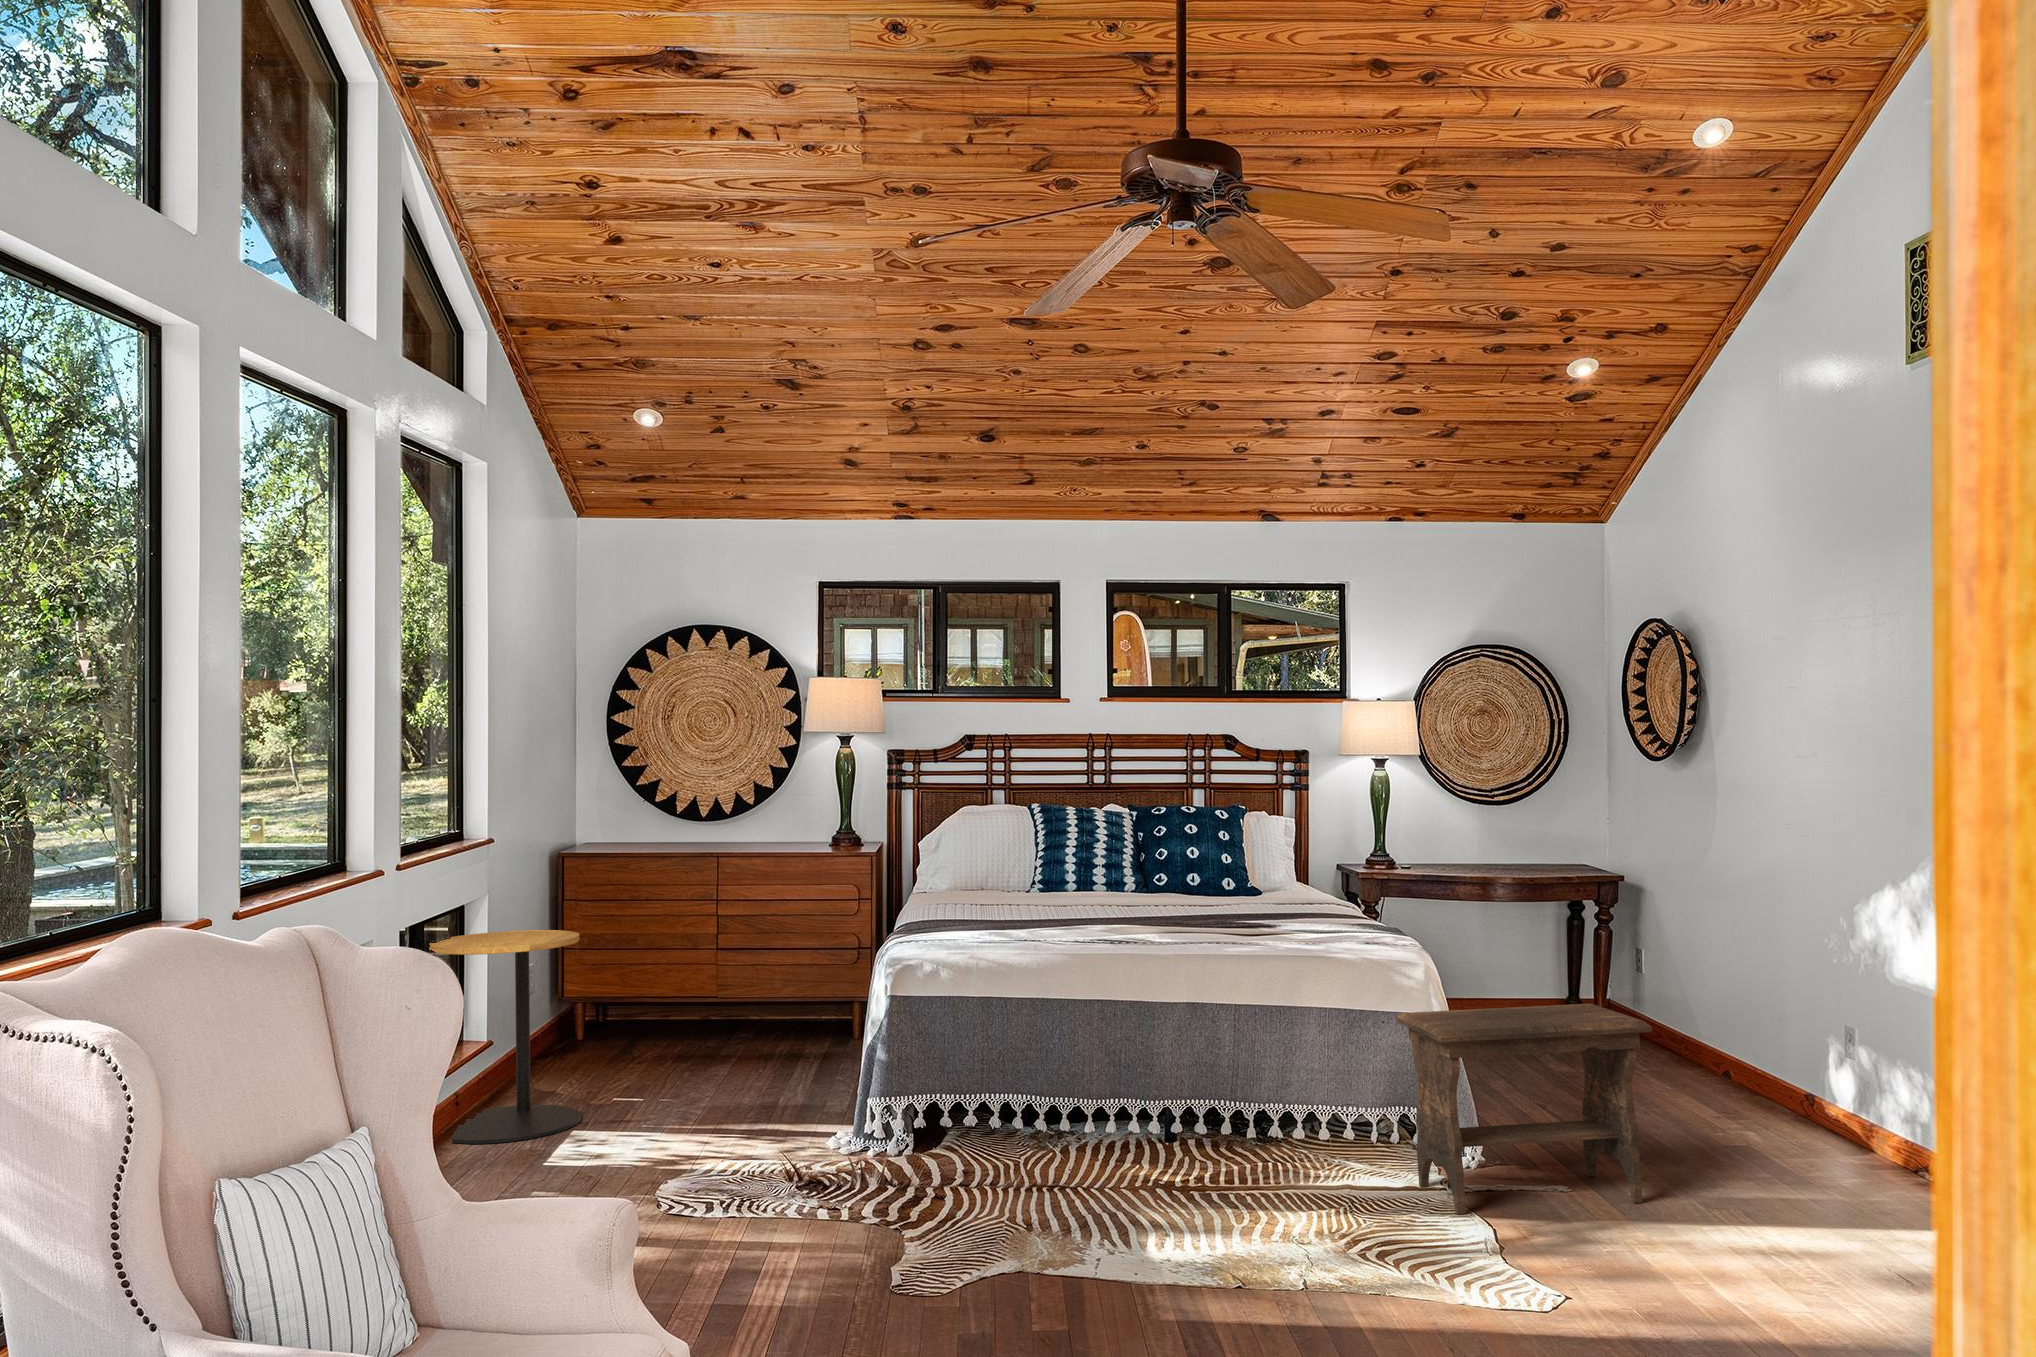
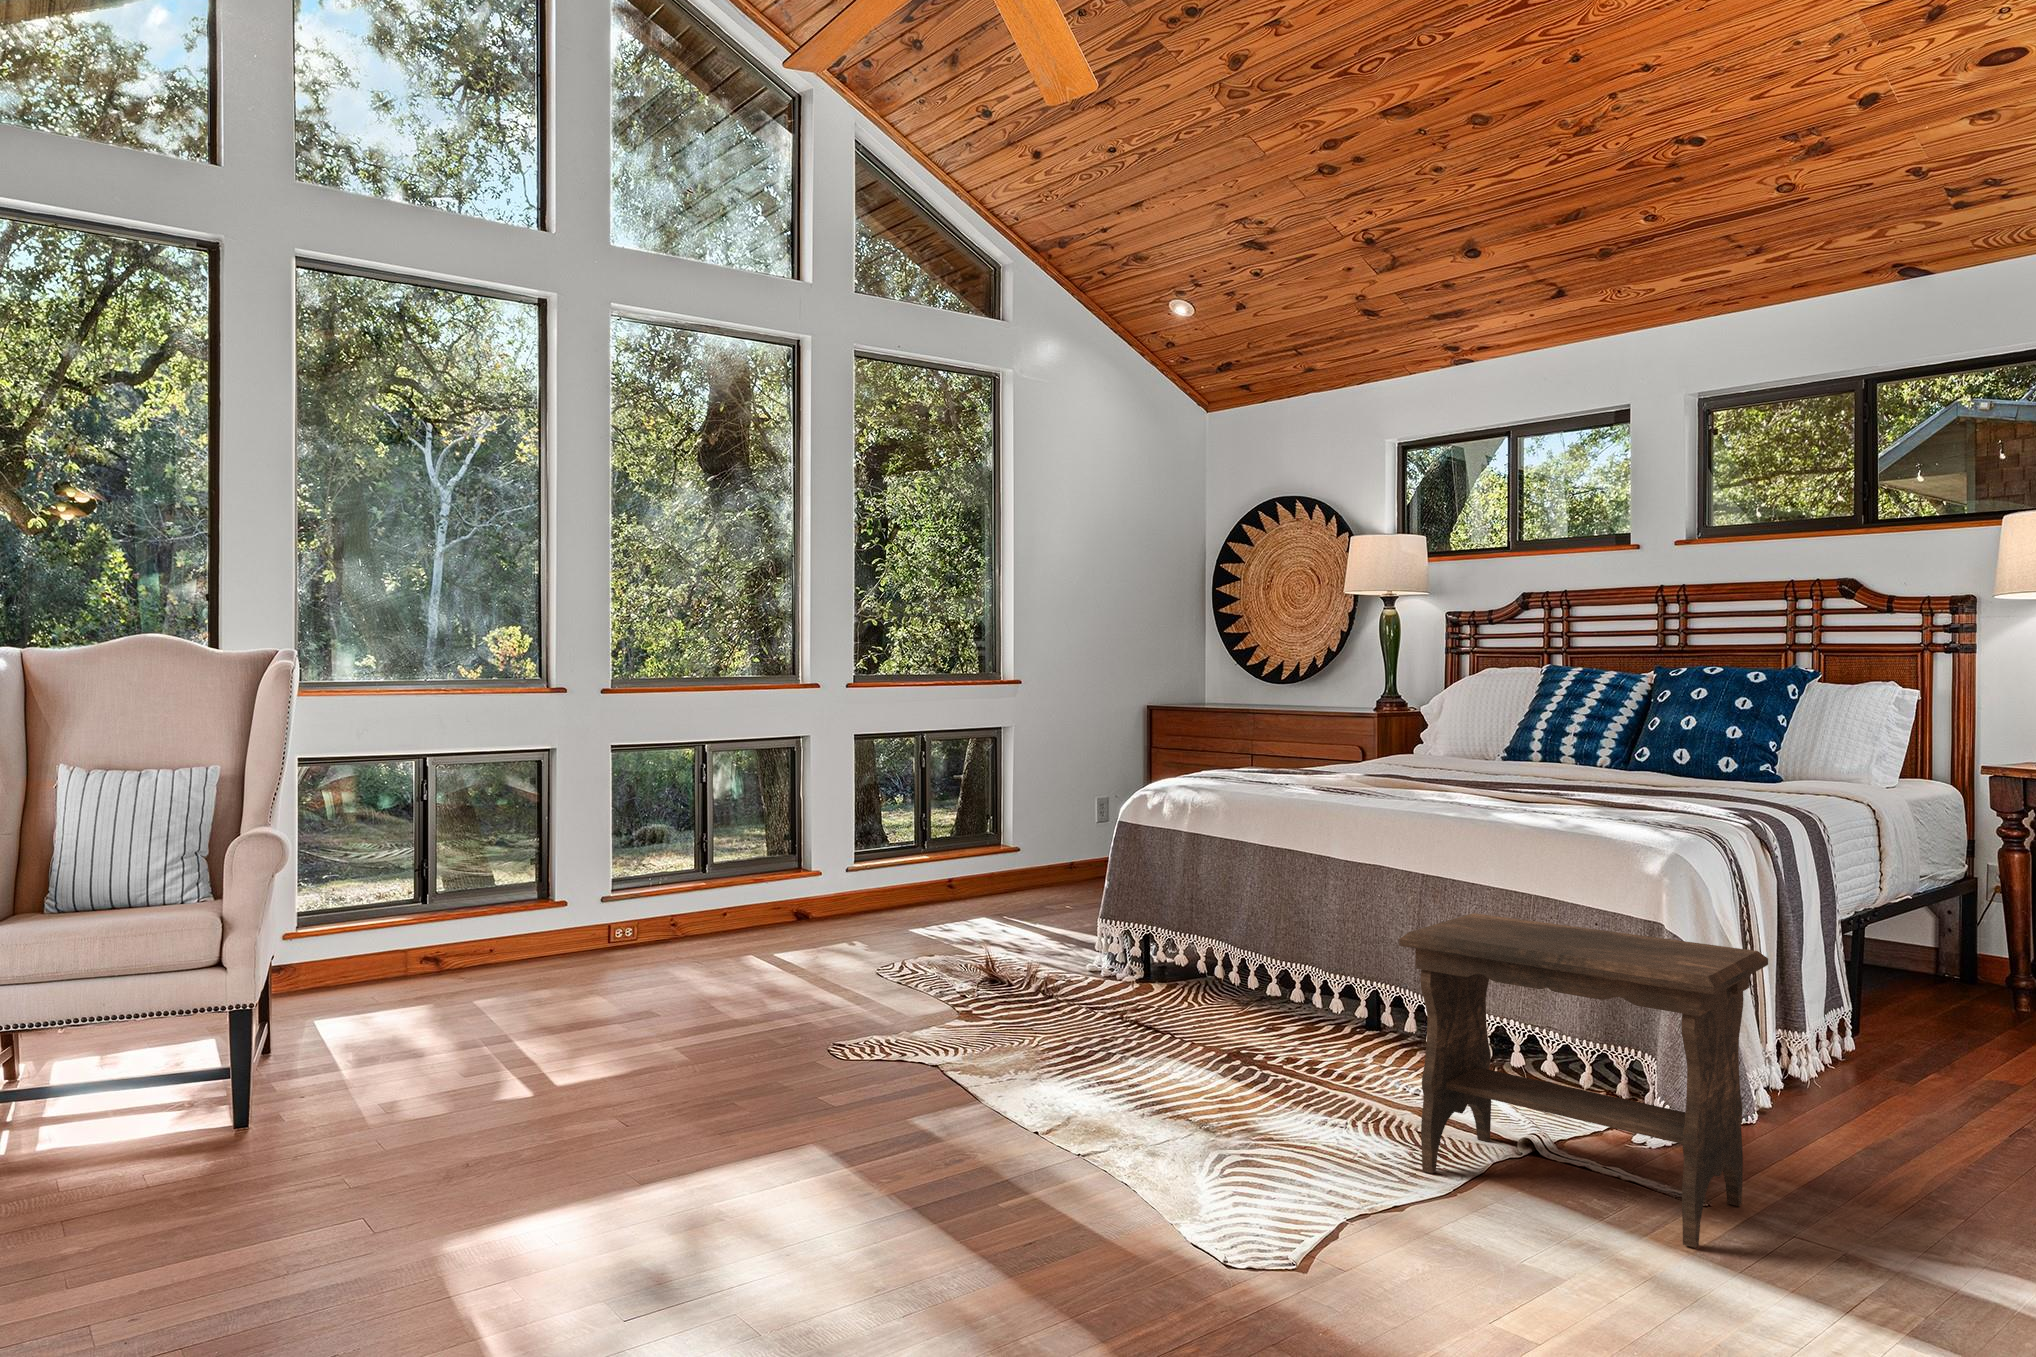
side table: present [429,930,582,1144] -> none [934,748,1049,911]

